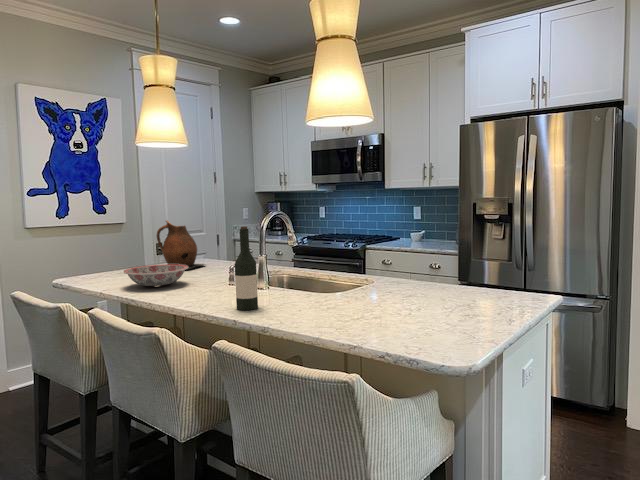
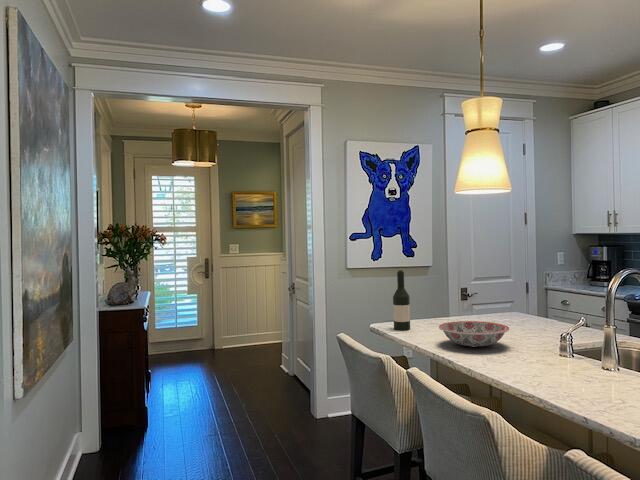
ceramic pitcher: present [156,221,205,269] -> none [469,271,524,327]
wine bottle: present [235,226,258,310] -> present [393,270,410,330]

